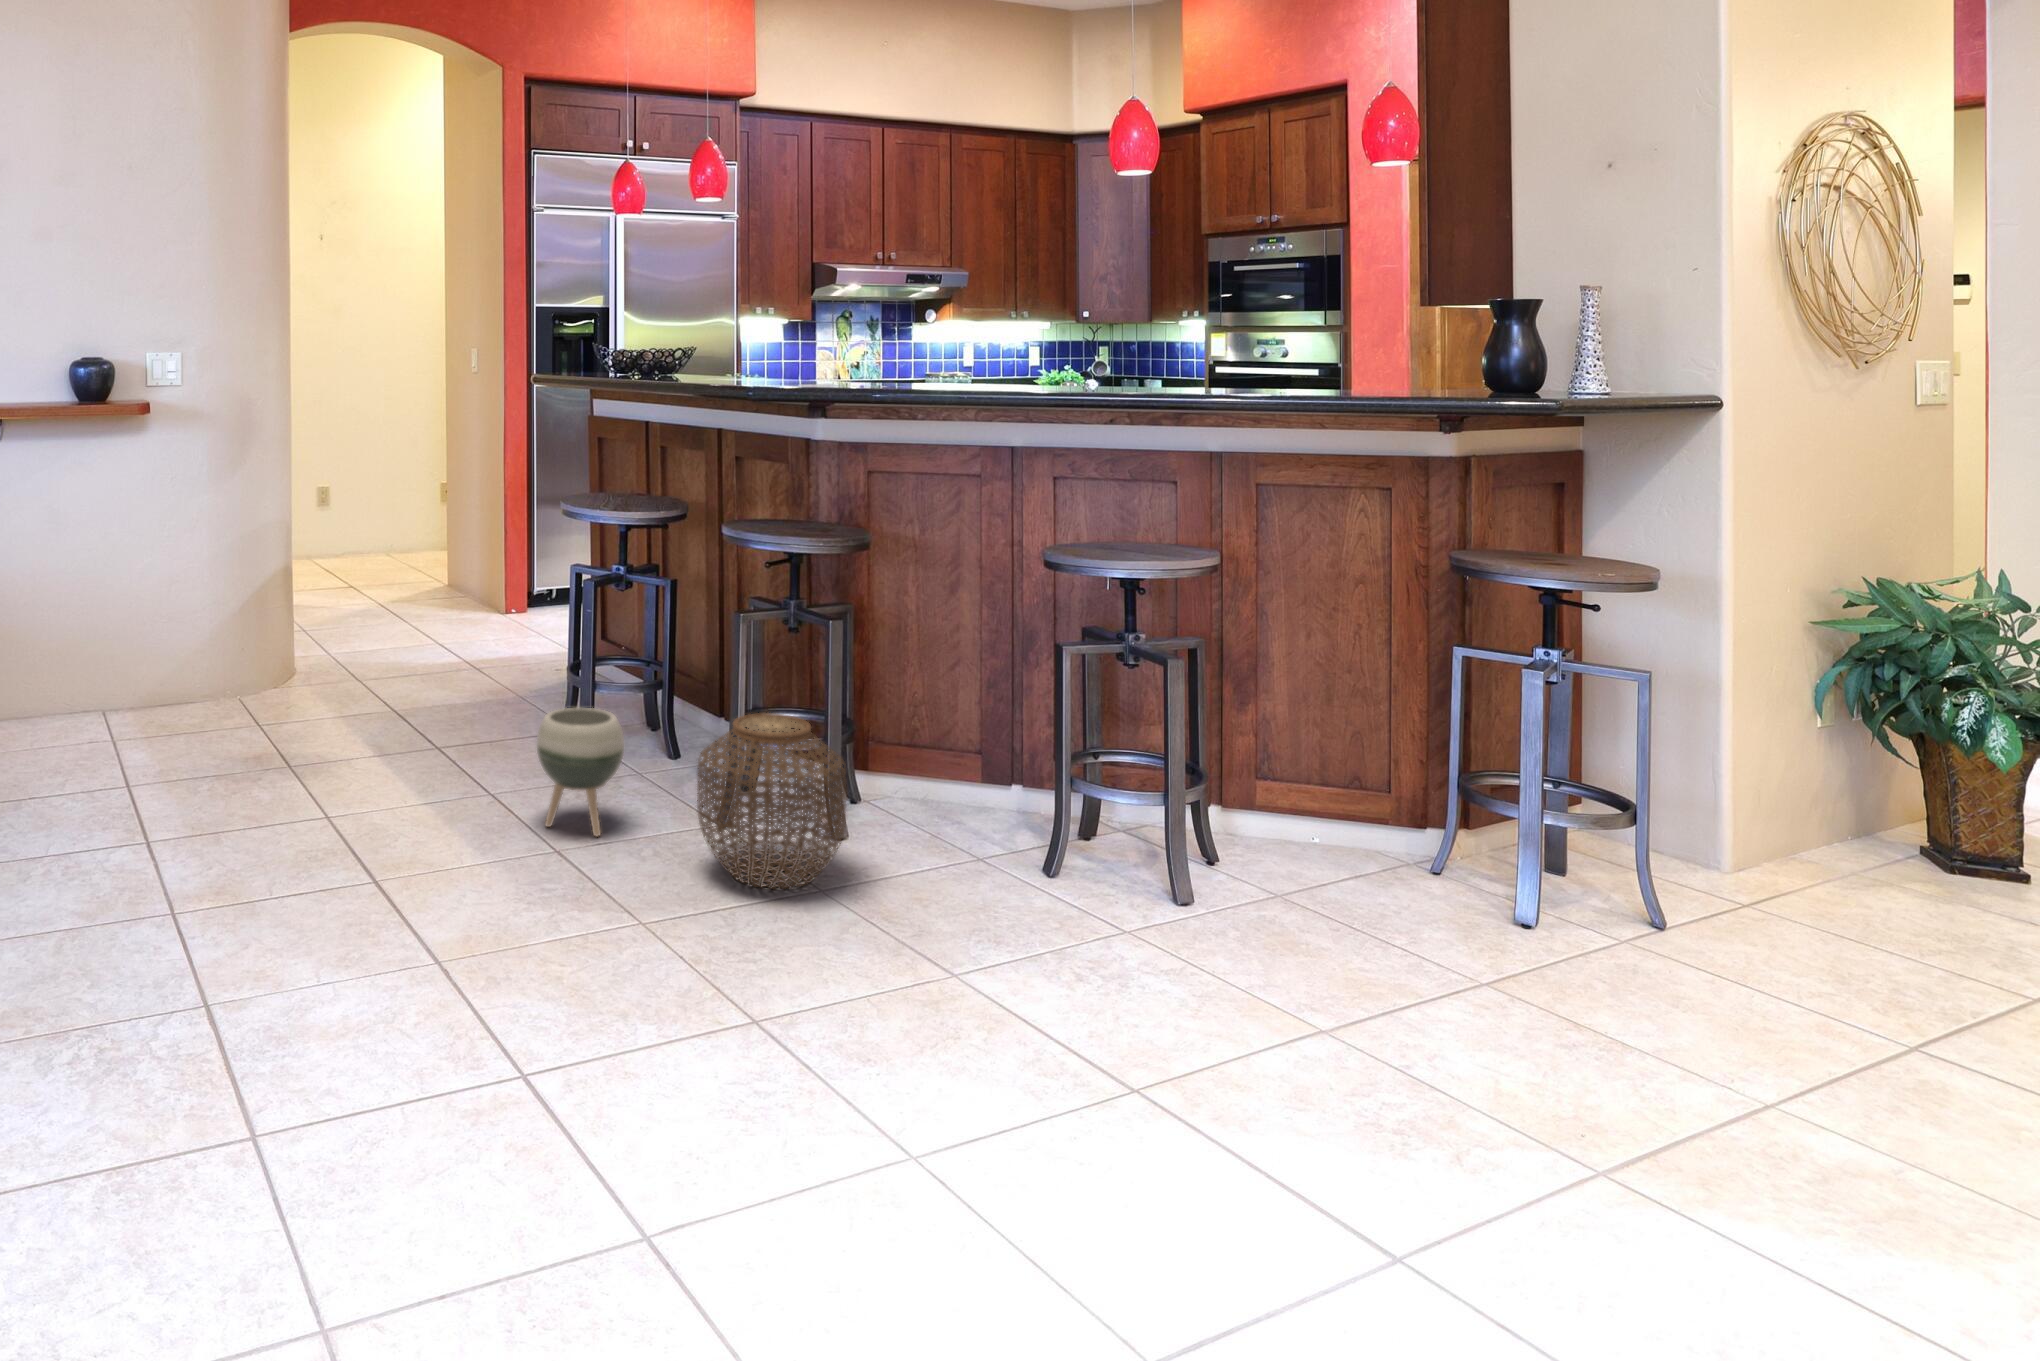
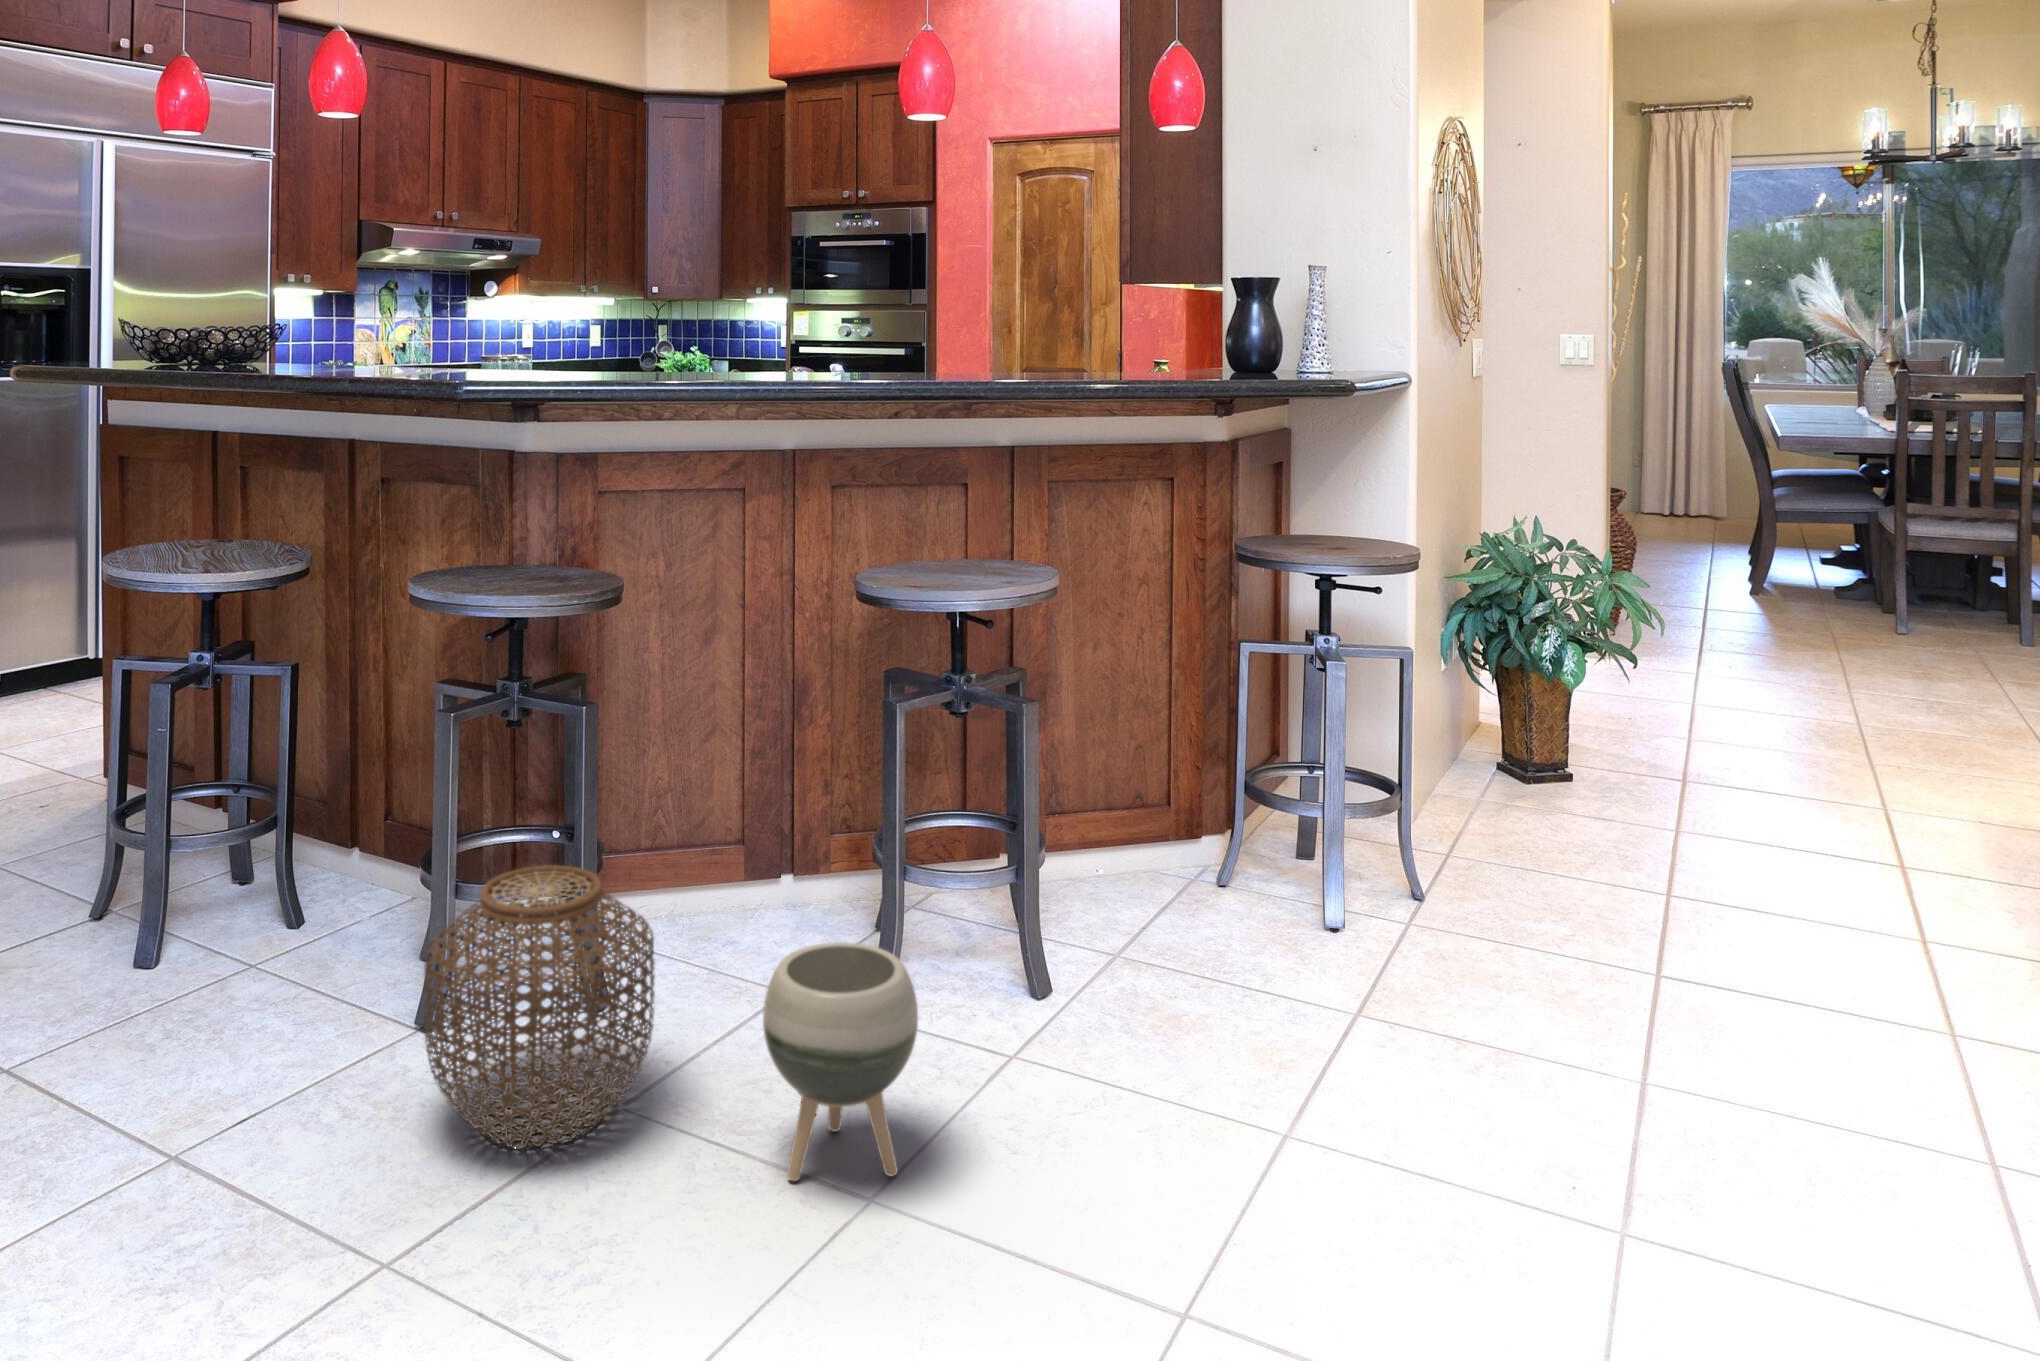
planter: present [537,708,624,836] -> present [763,942,918,1181]

